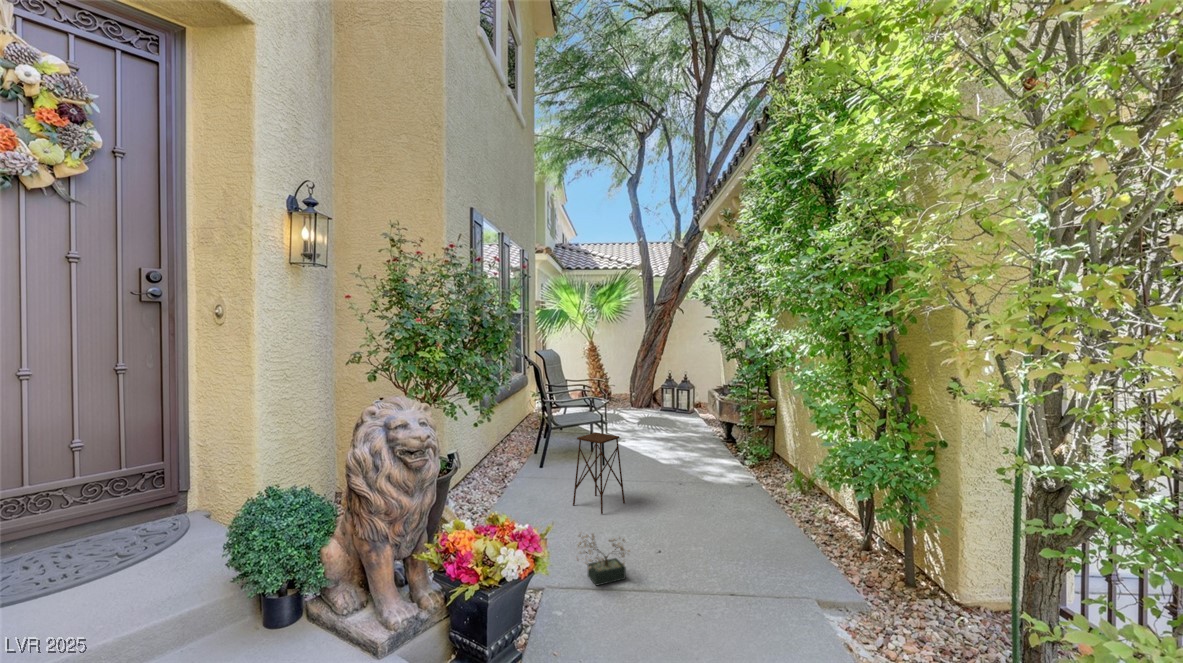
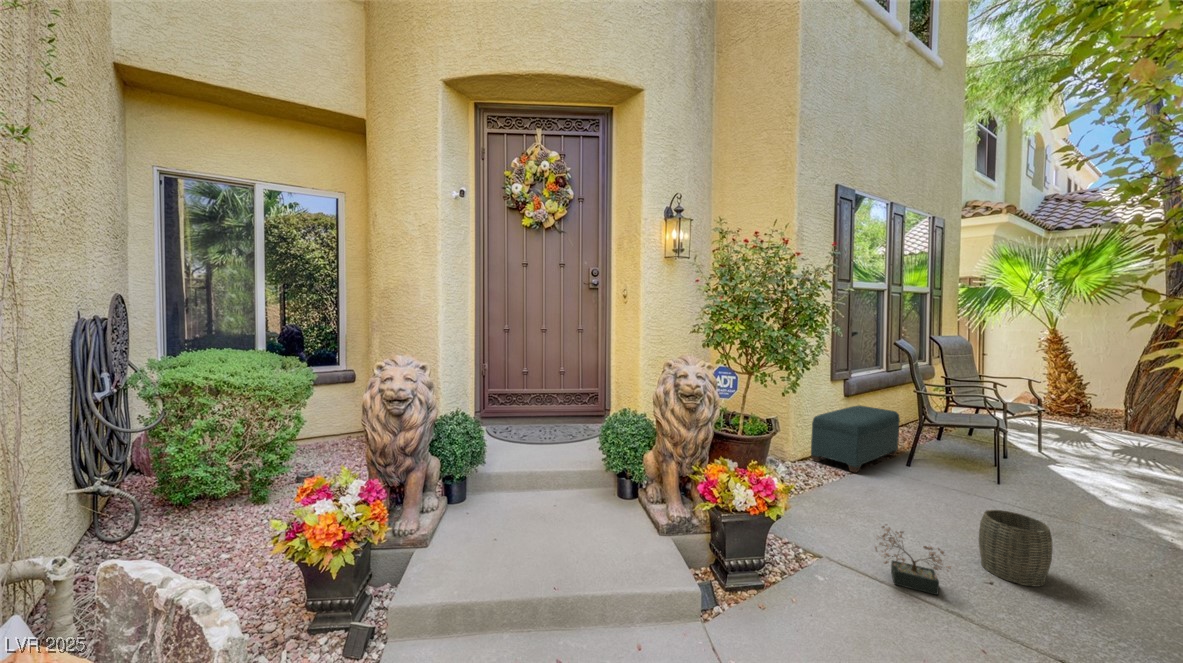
bench: none [466,422,531,490] -> present [811,406,900,473]
side table: present [573,433,625,514] -> none [922,434,1002,529]
woven basket: none [628,488,670,544] -> present [979,510,1053,586]

